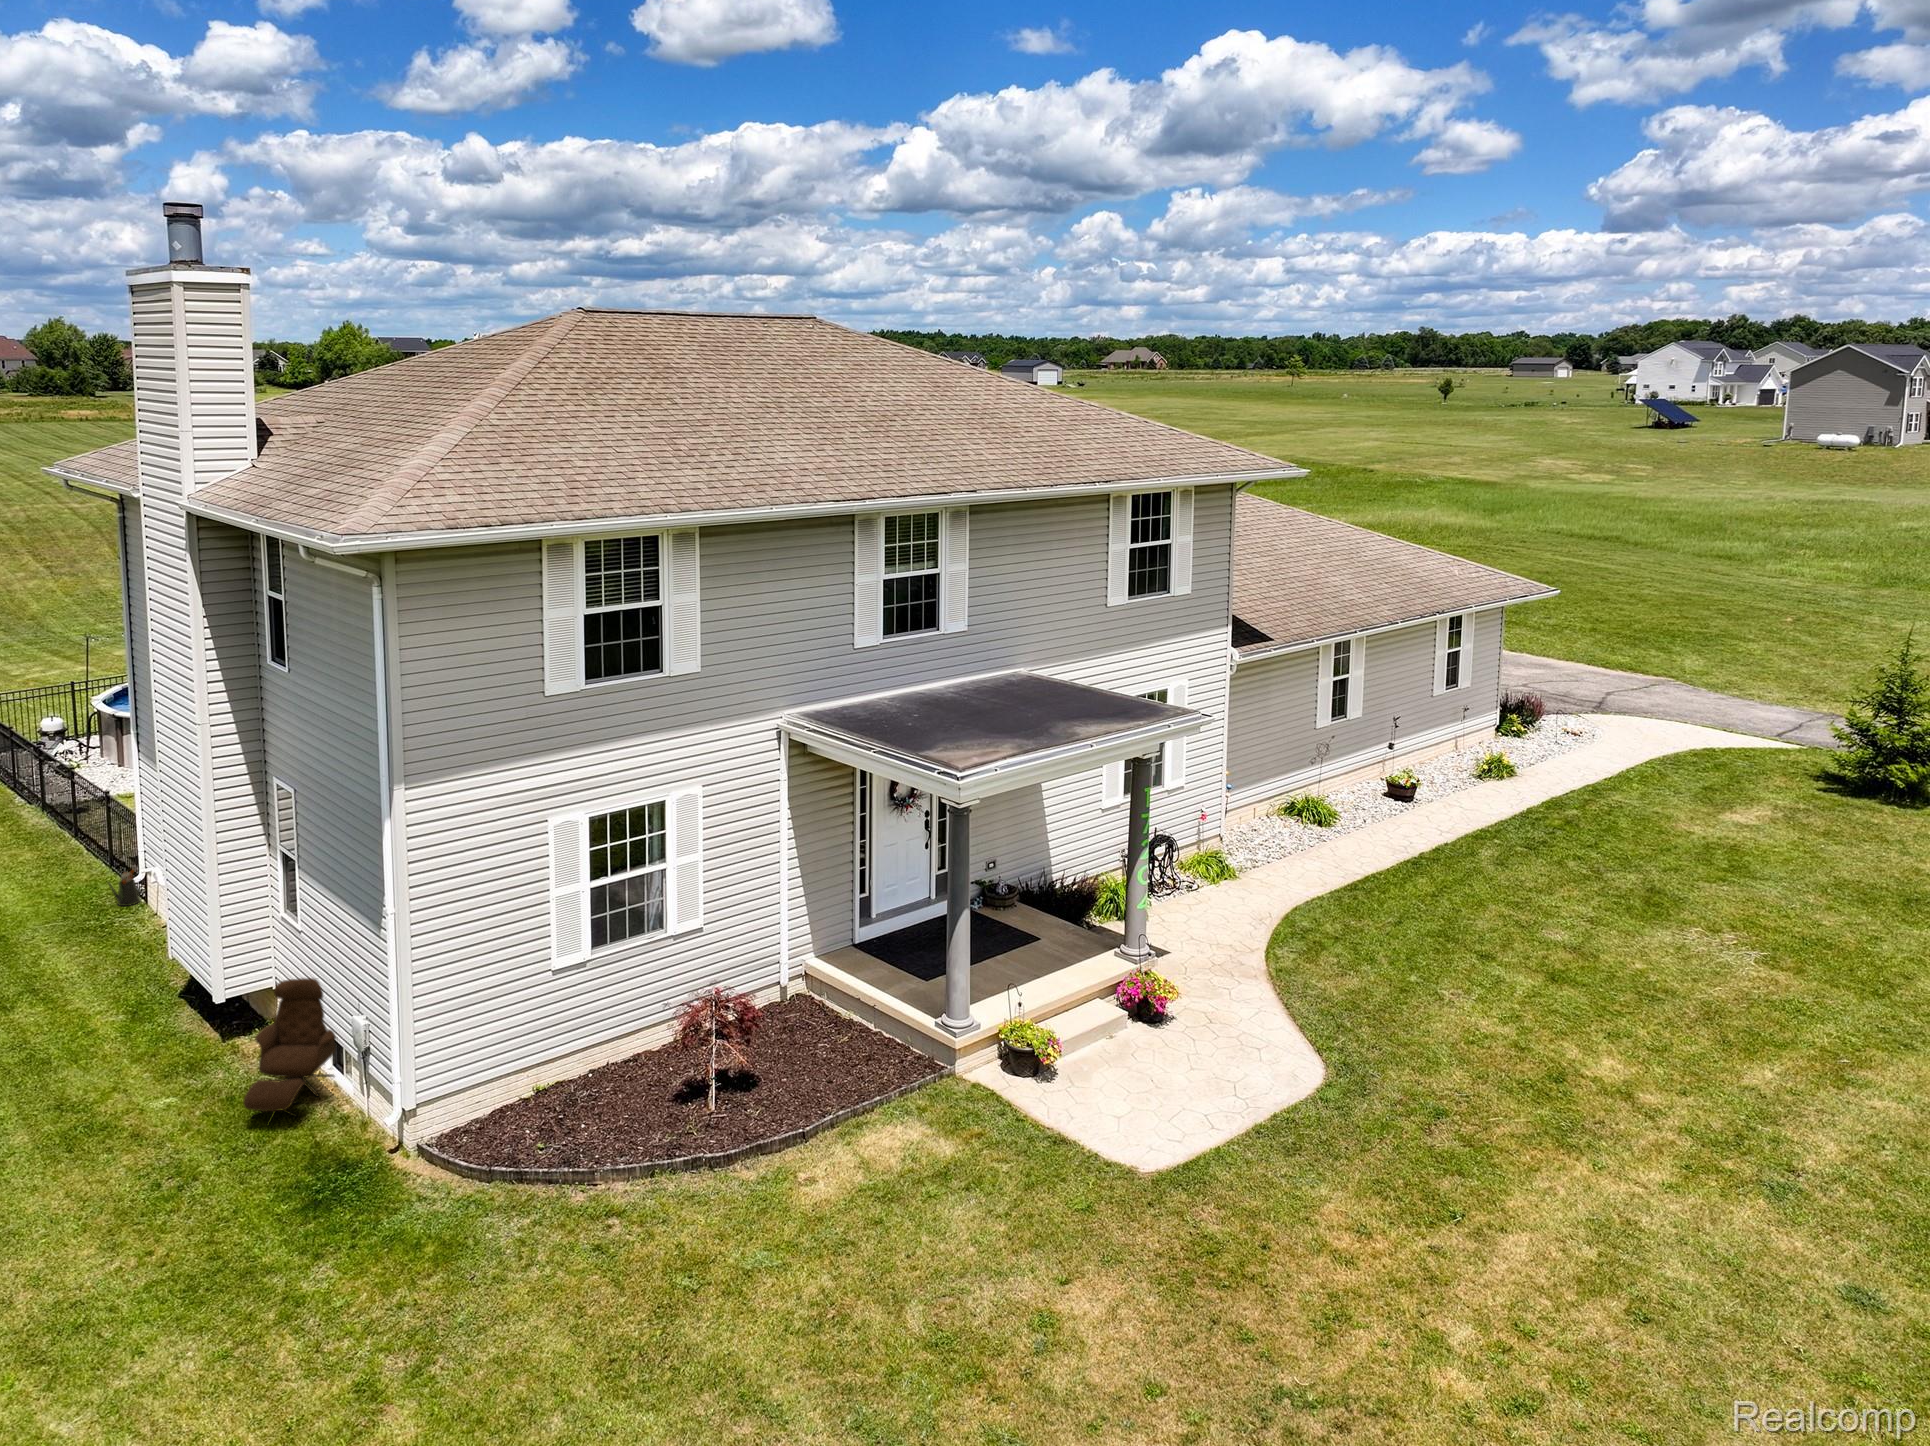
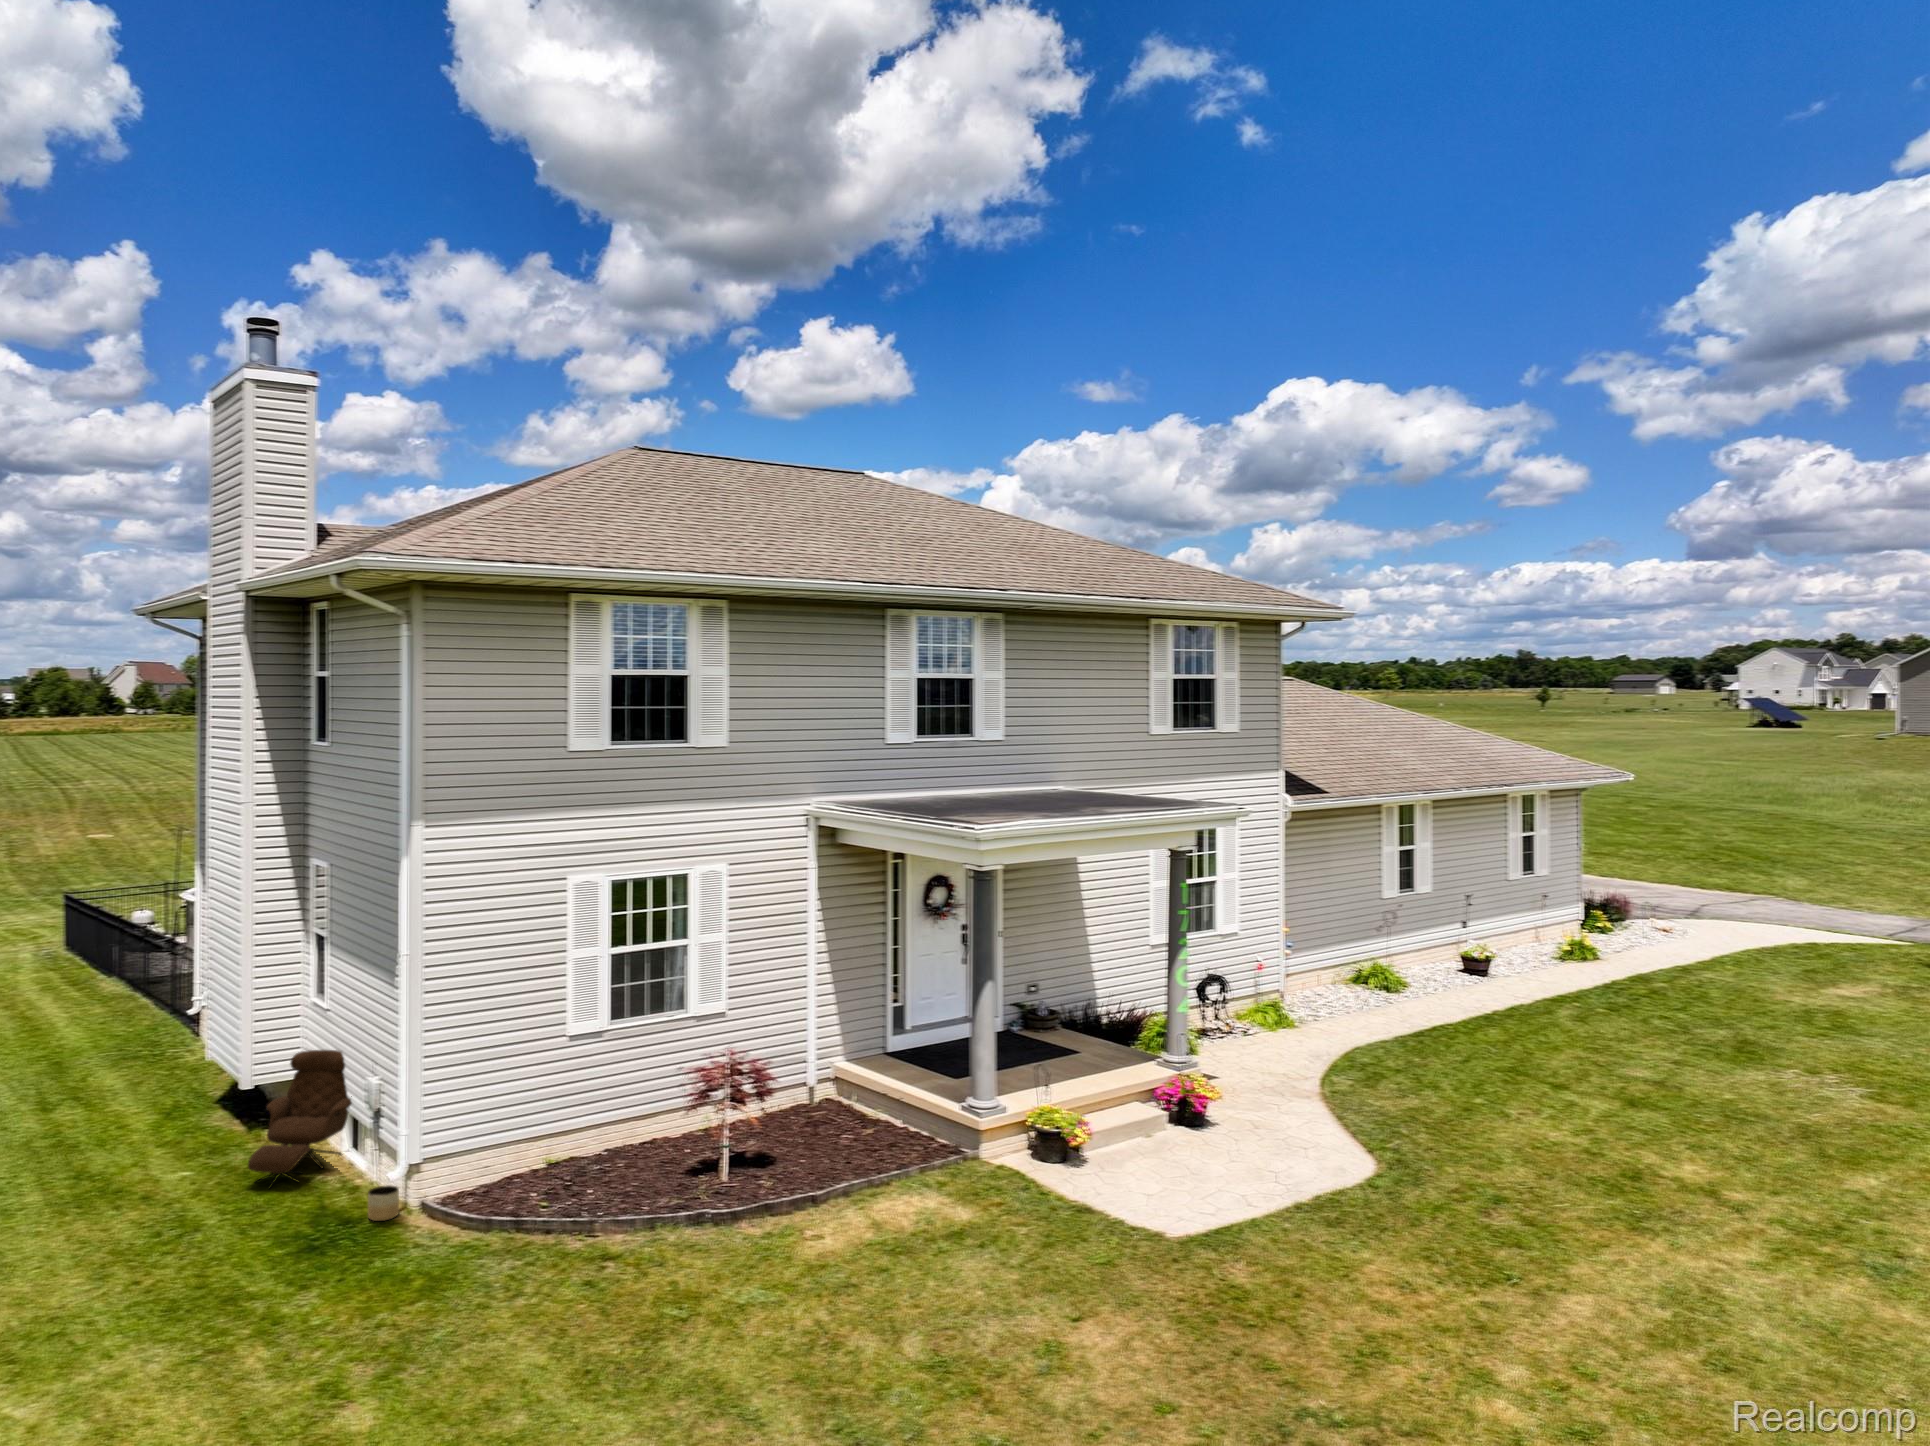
watering can: present [109,871,140,906] -> none [141,993,175,1031]
planter: none [369,1130,401,1167] -> present [368,1185,399,1221]

